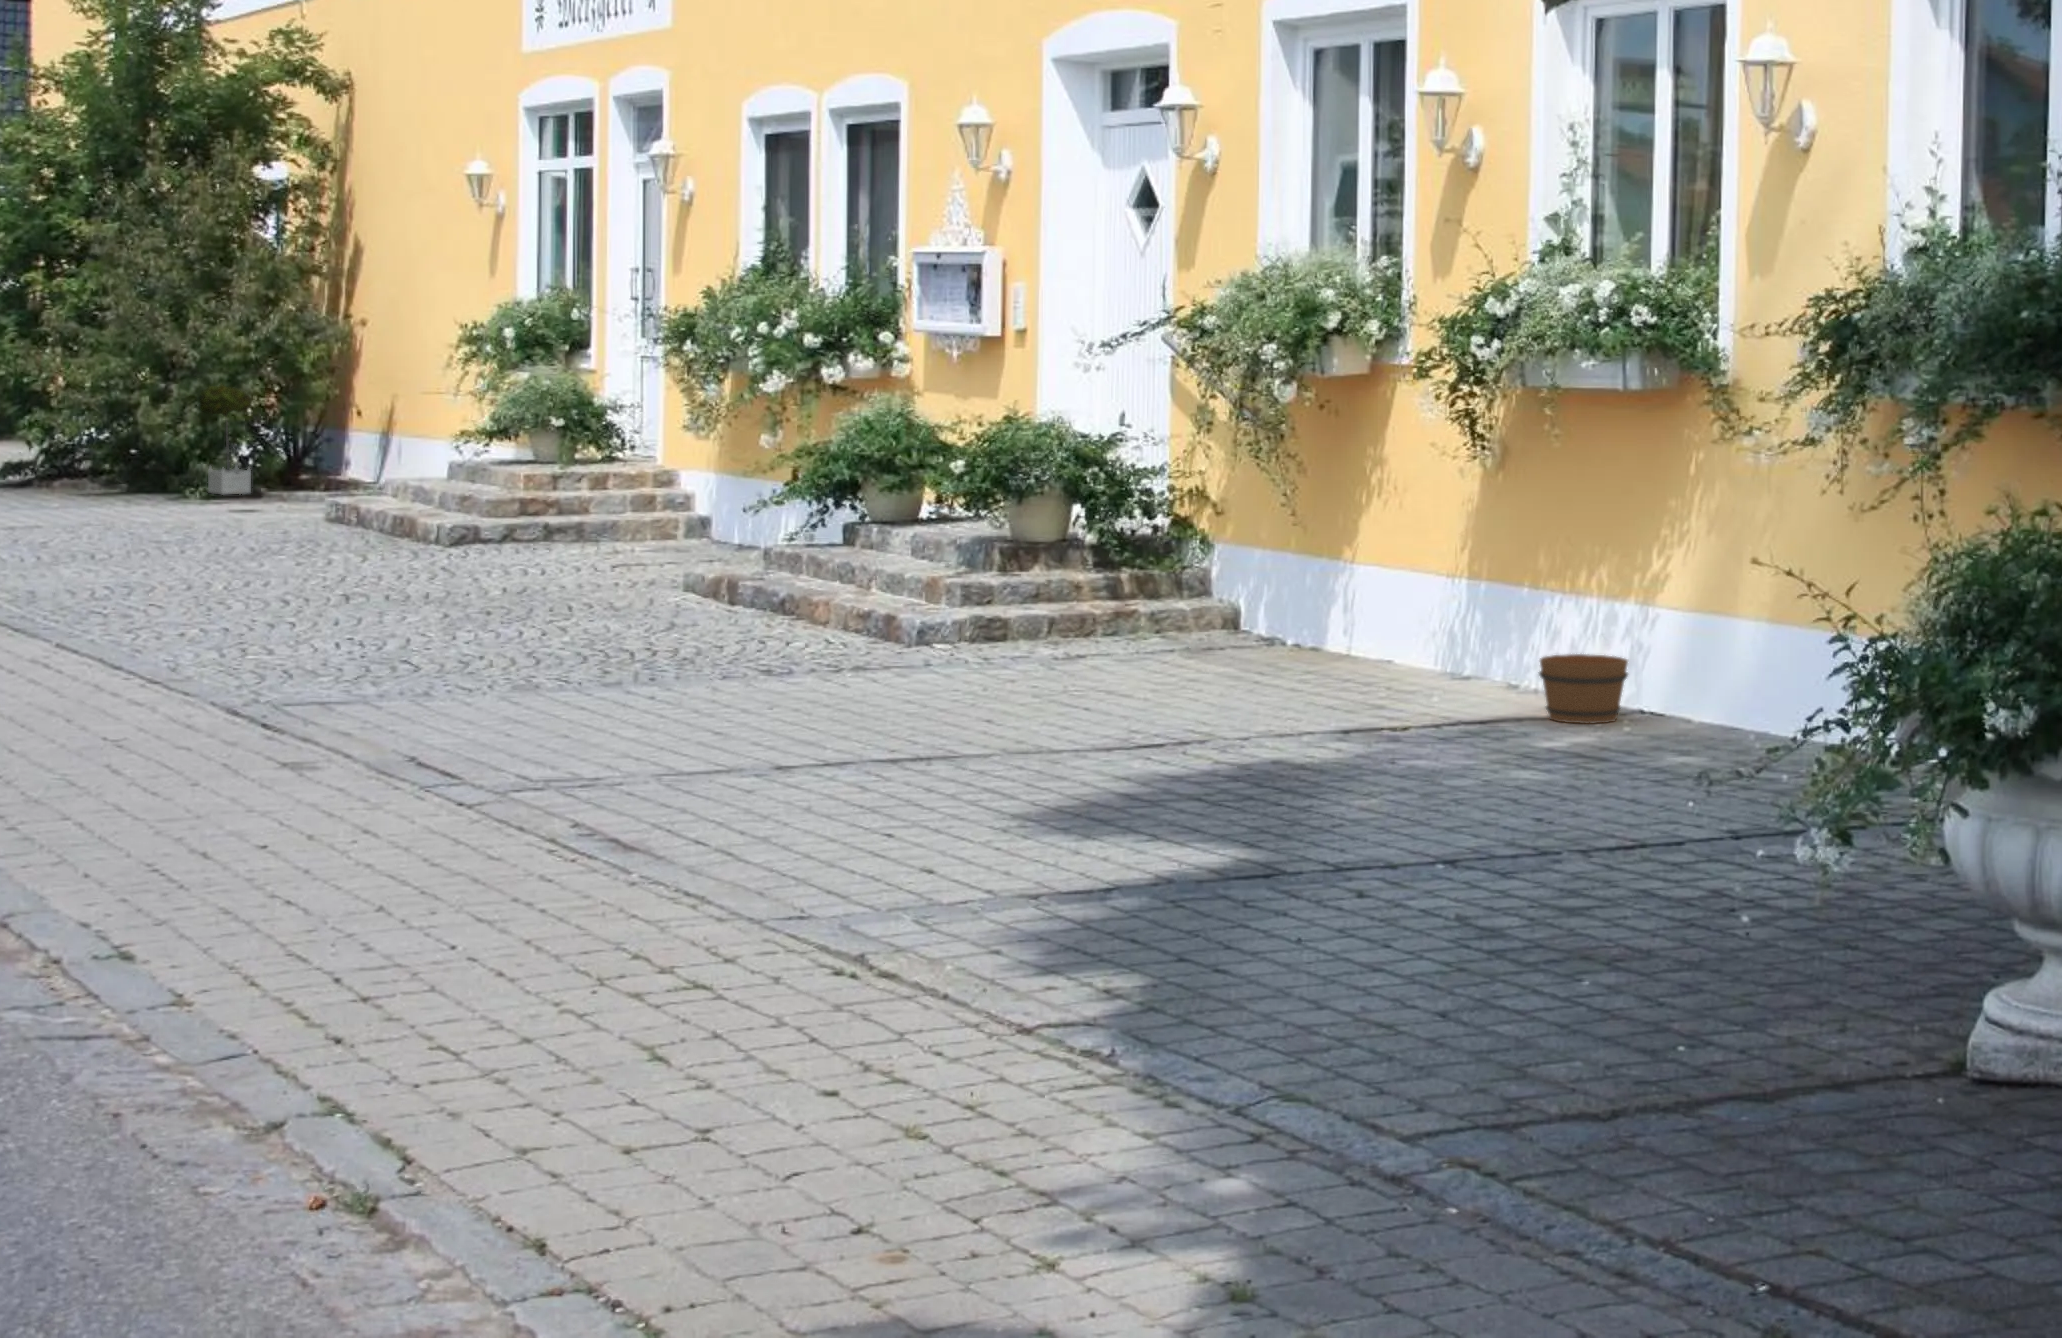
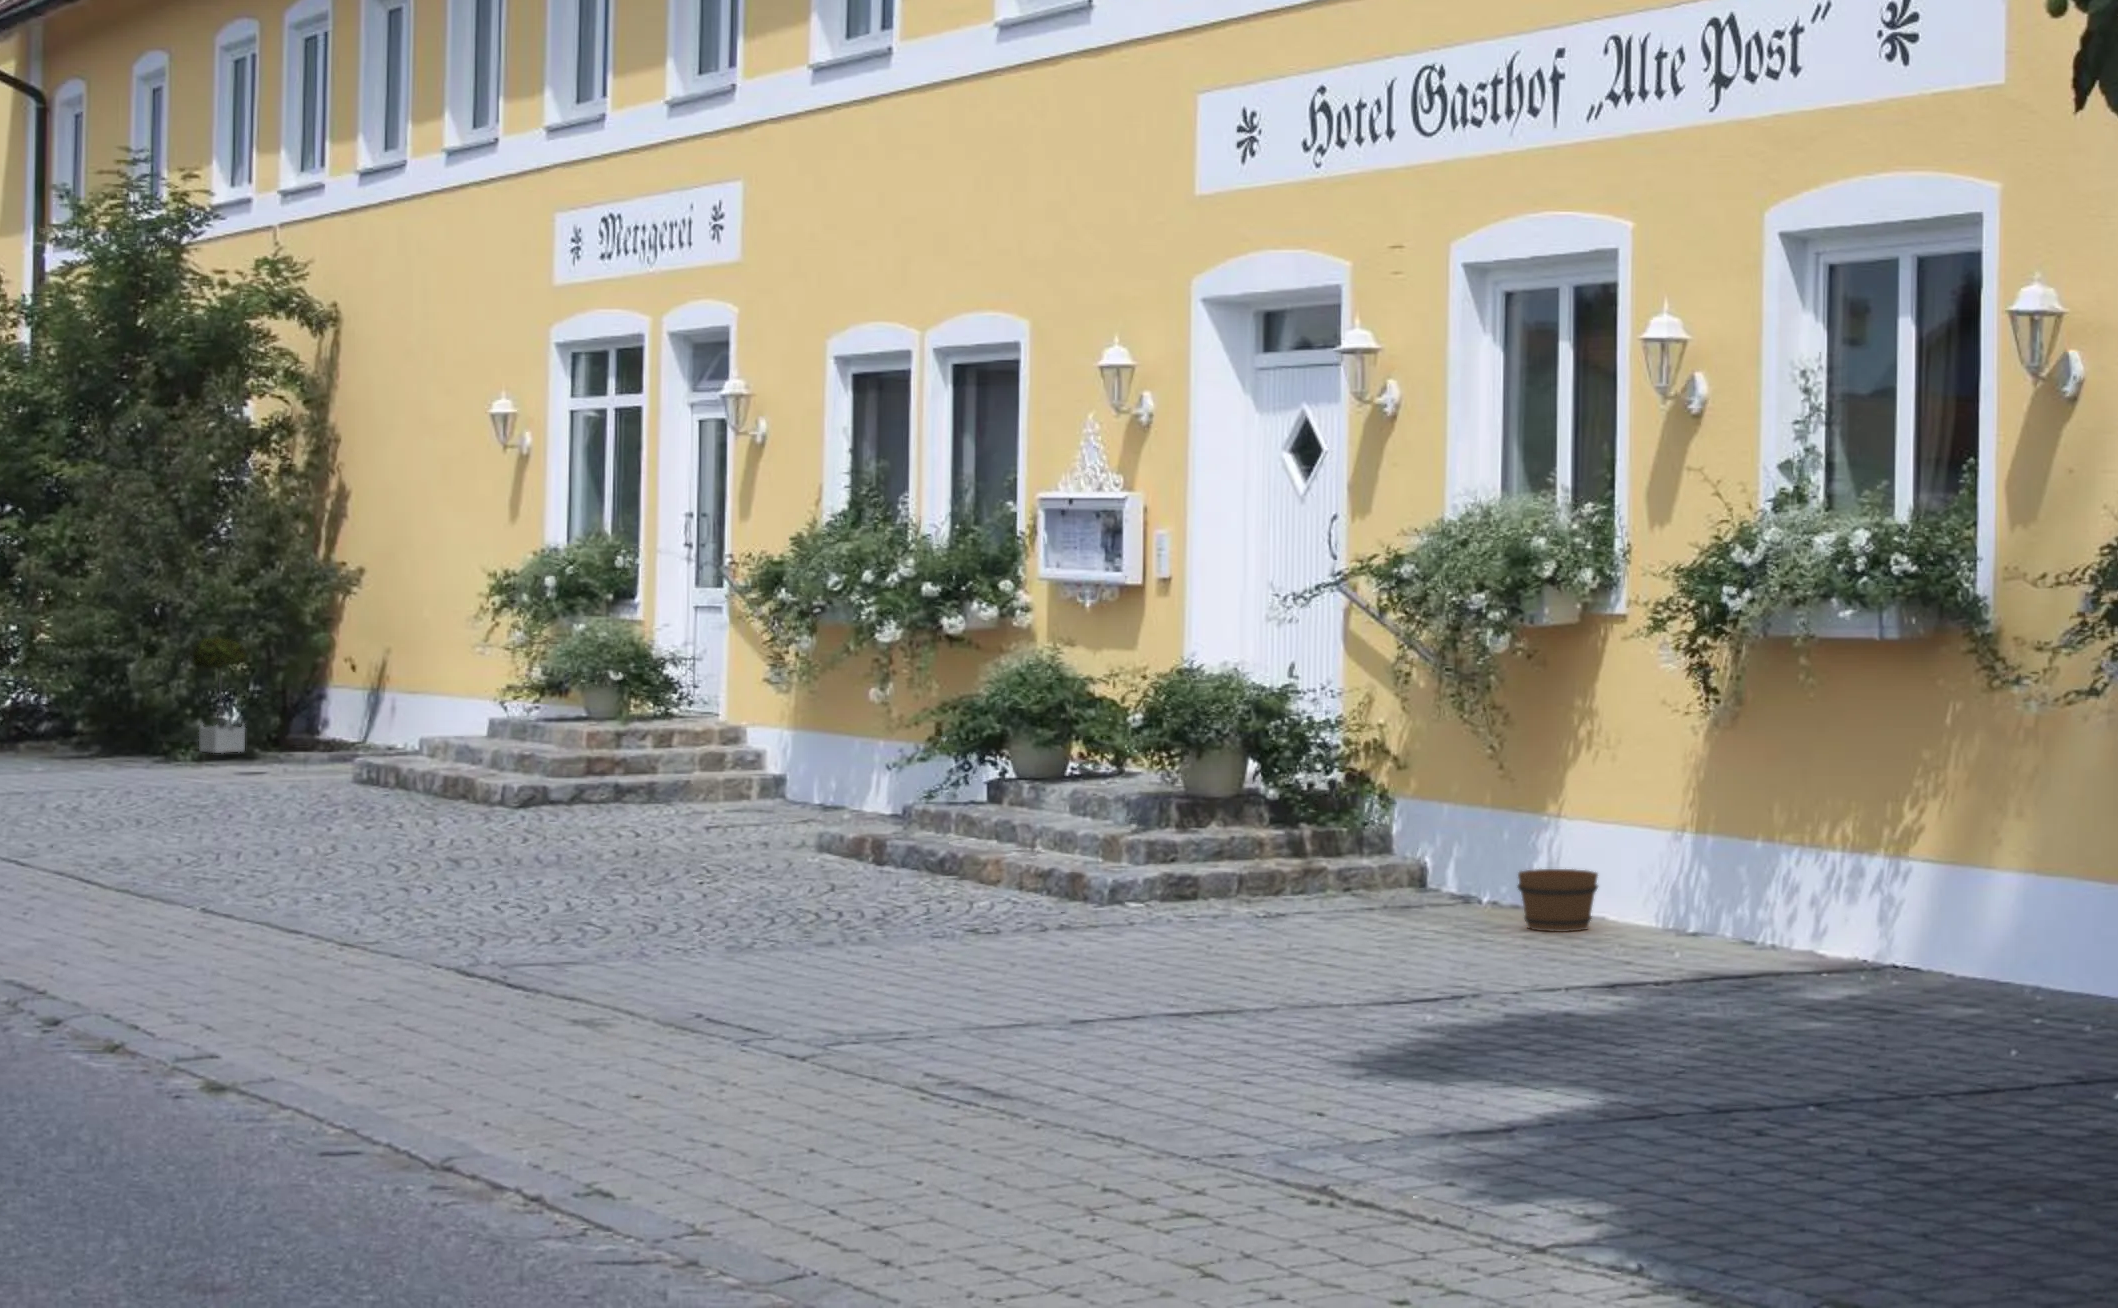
bucket: present [1539,654,1628,724] -> present [1518,869,1598,932]

